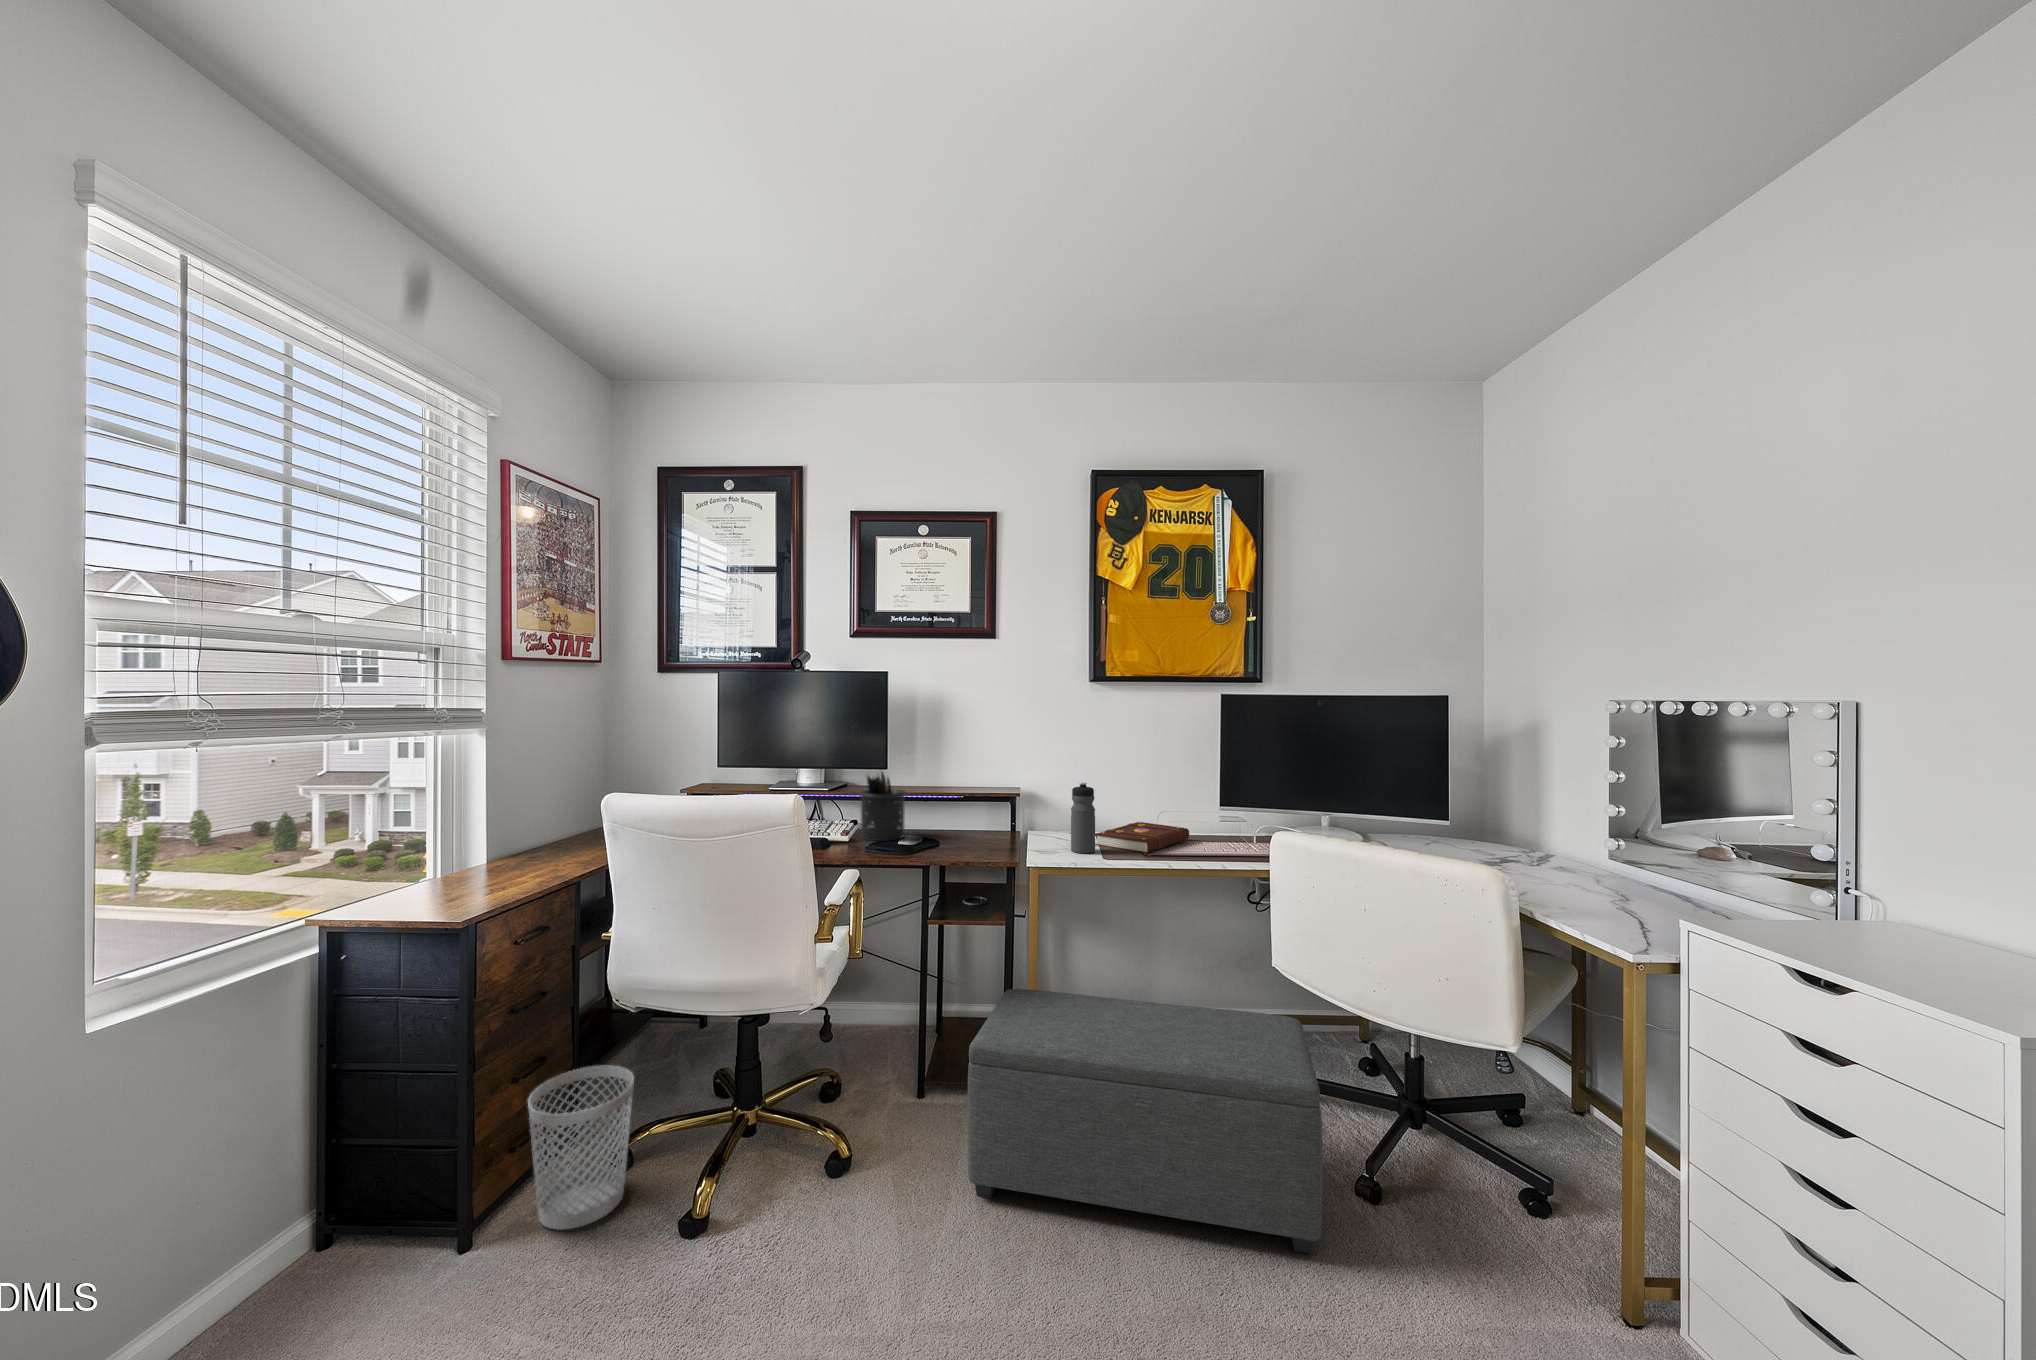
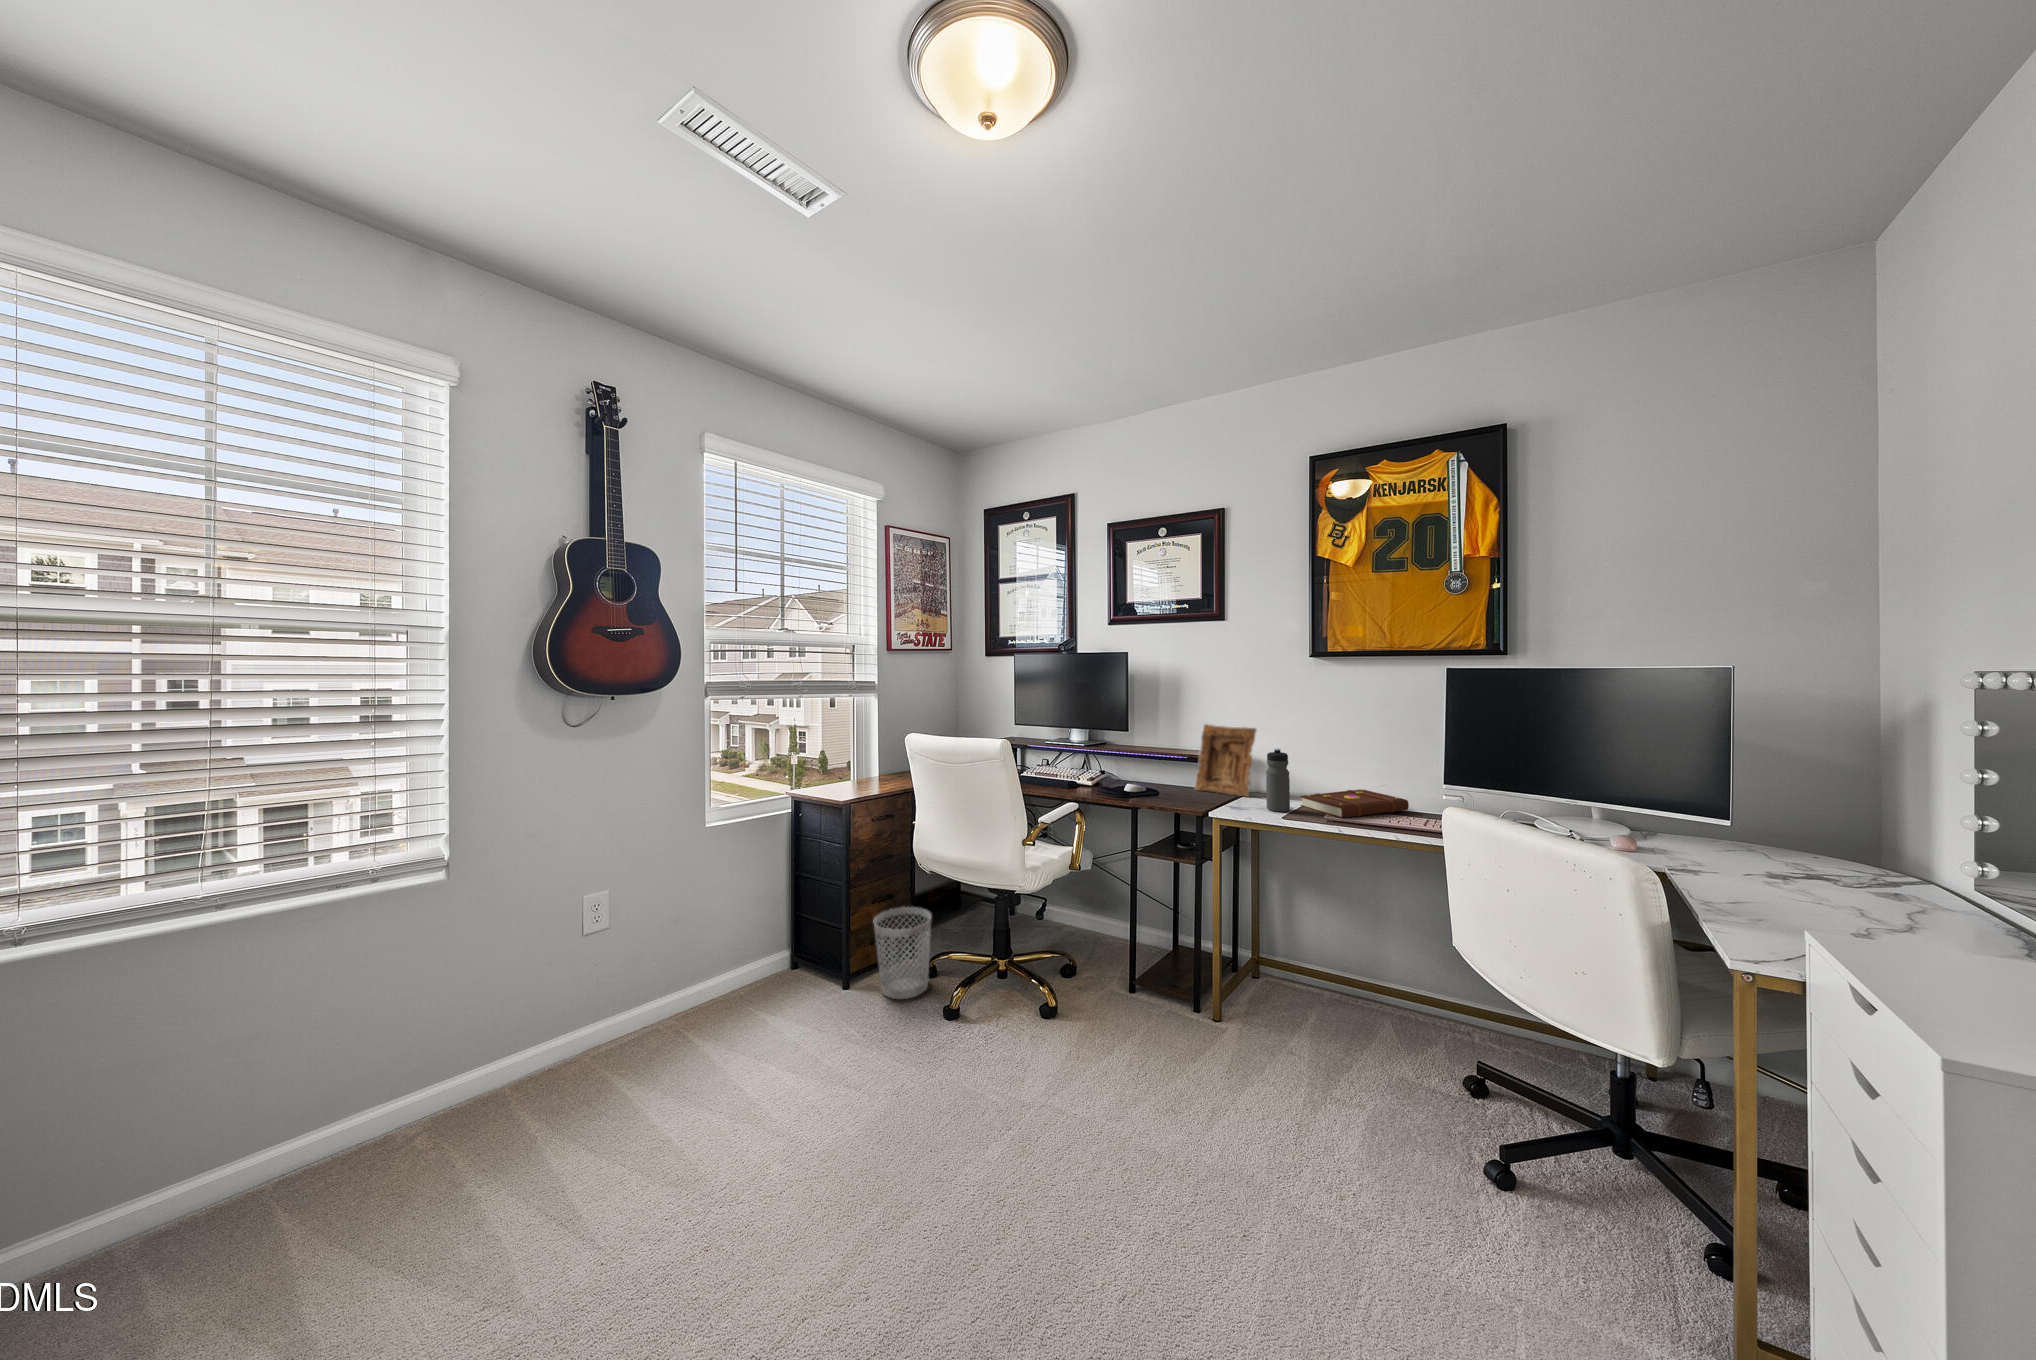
picture frame: none [973,759,1040,840] -> present [1195,724,1256,796]
pen holder: present [860,772,906,841] -> none [1106,730,1142,785]
ottoman: present [968,989,1323,1254] -> none [1126,915,1458,1211]

